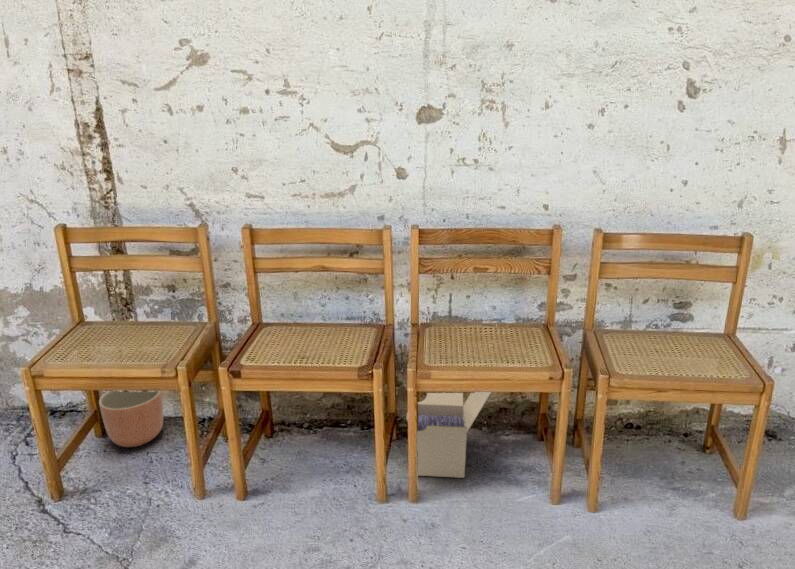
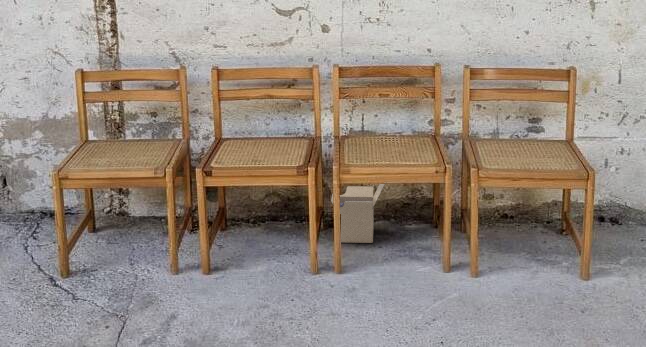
planter: present [99,391,163,447] -> none [105,188,148,233]

